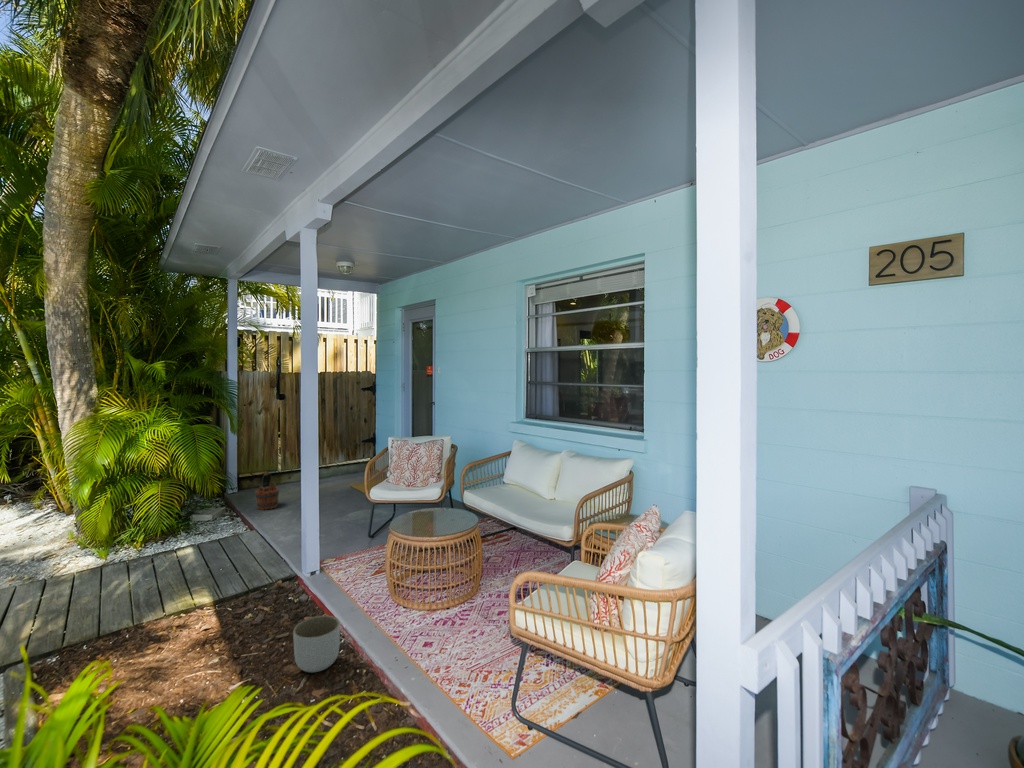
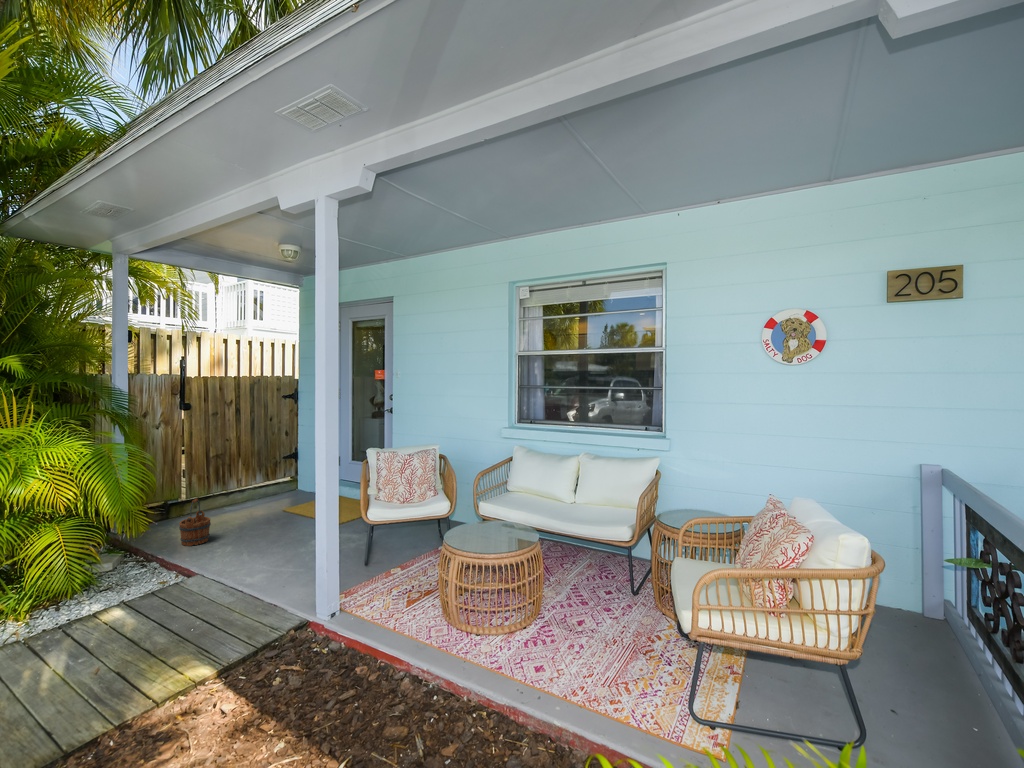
planter: present [293,616,340,673] -> none [397,660,450,734]

